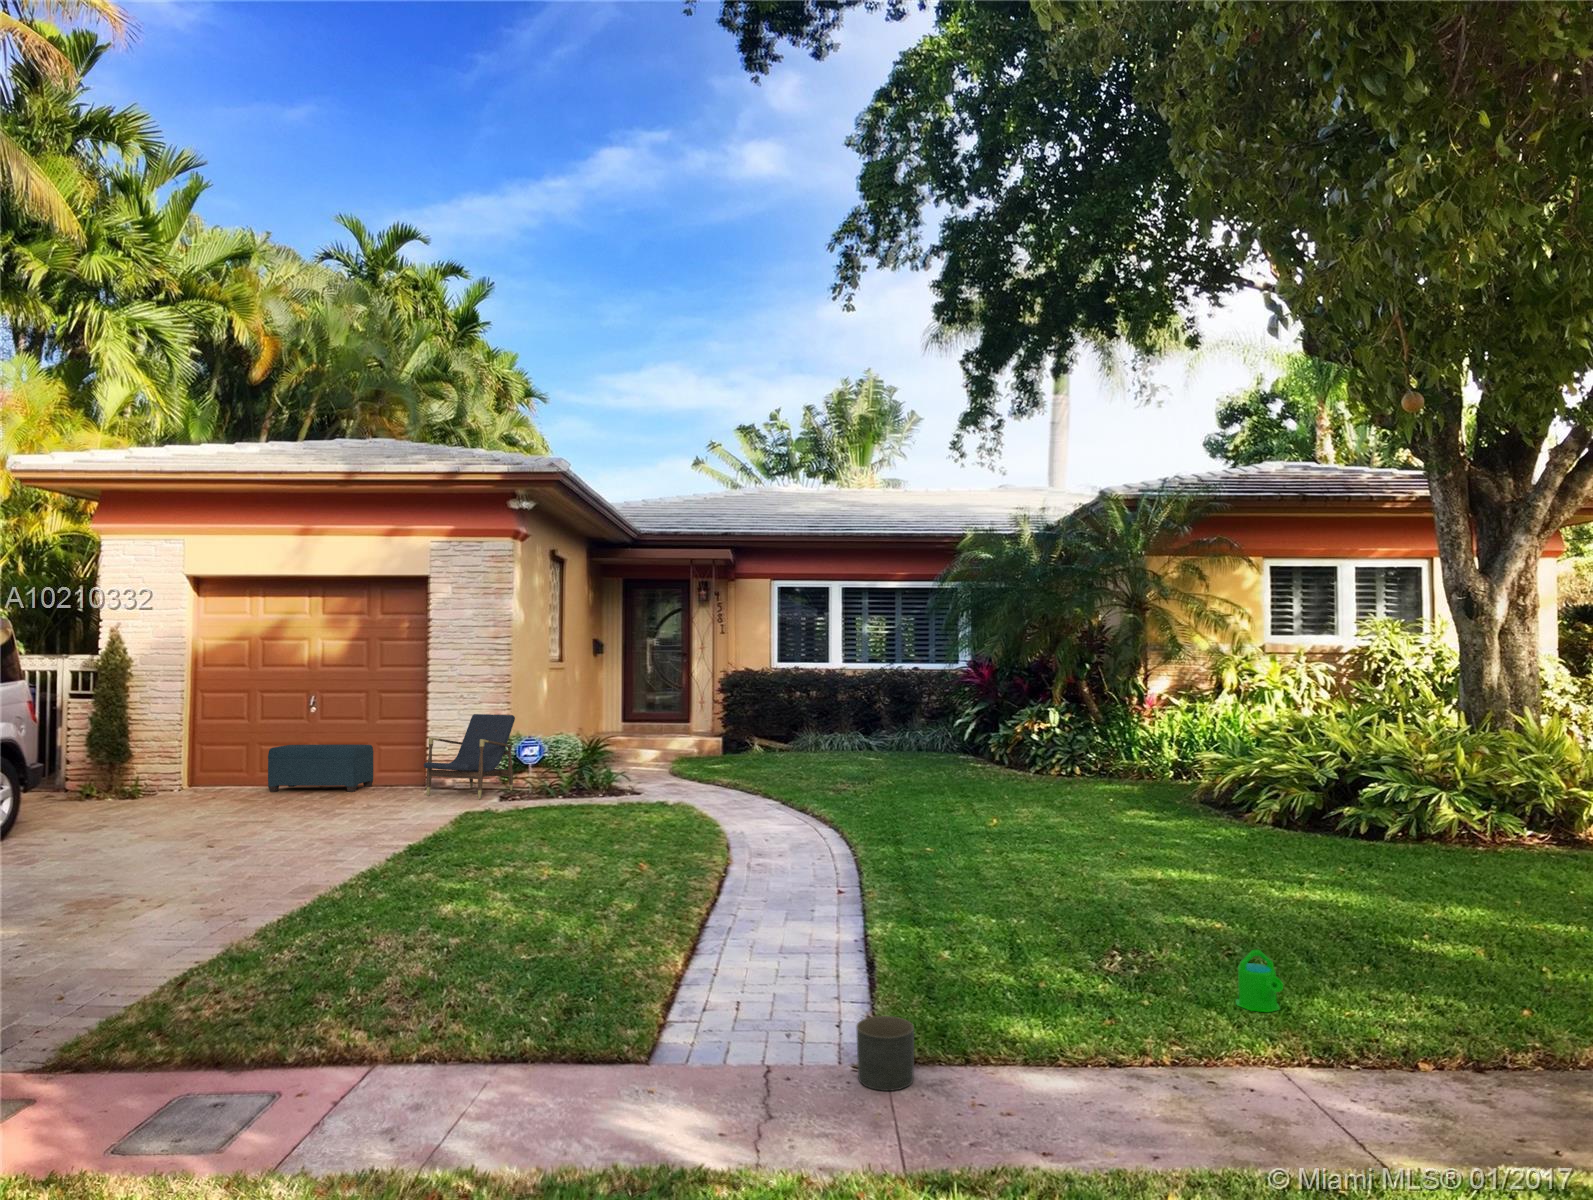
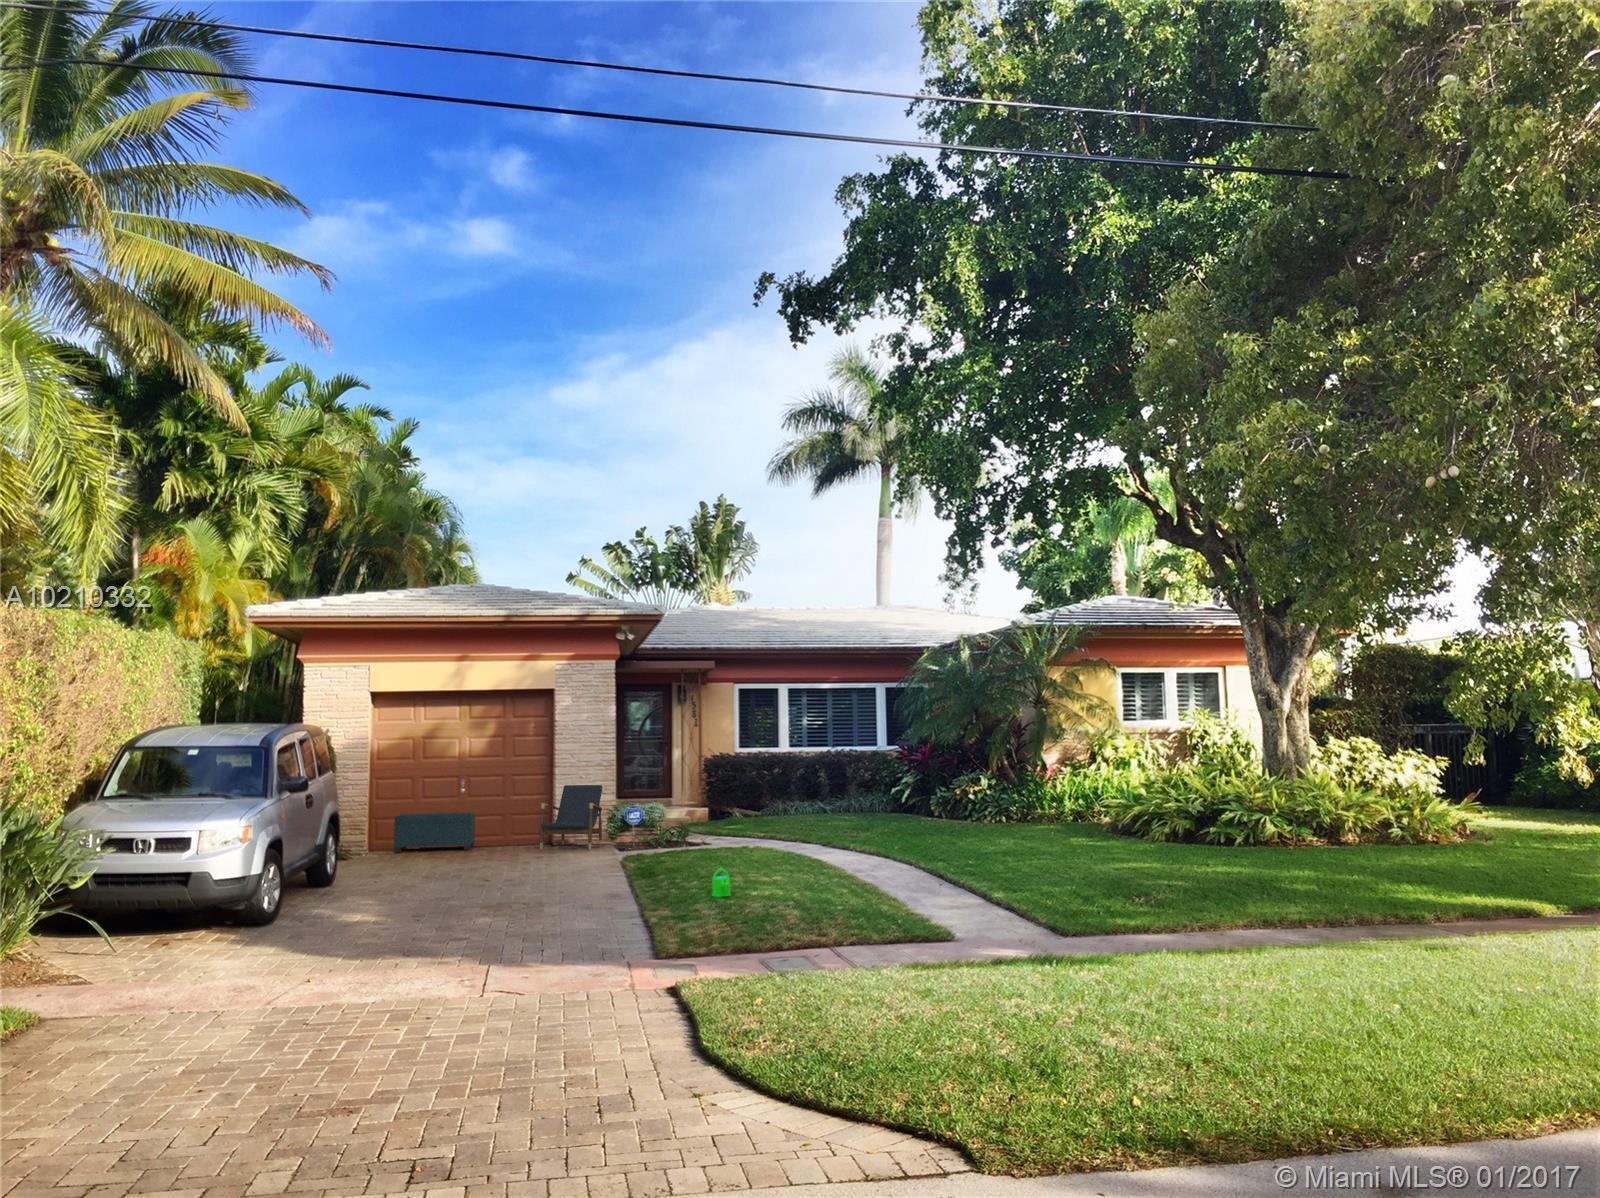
watering can: present [1236,950,1283,1012] -> present [712,868,731,897]
planter: present [856,1016,914,1091] -> none [1067,902,1096,932]

